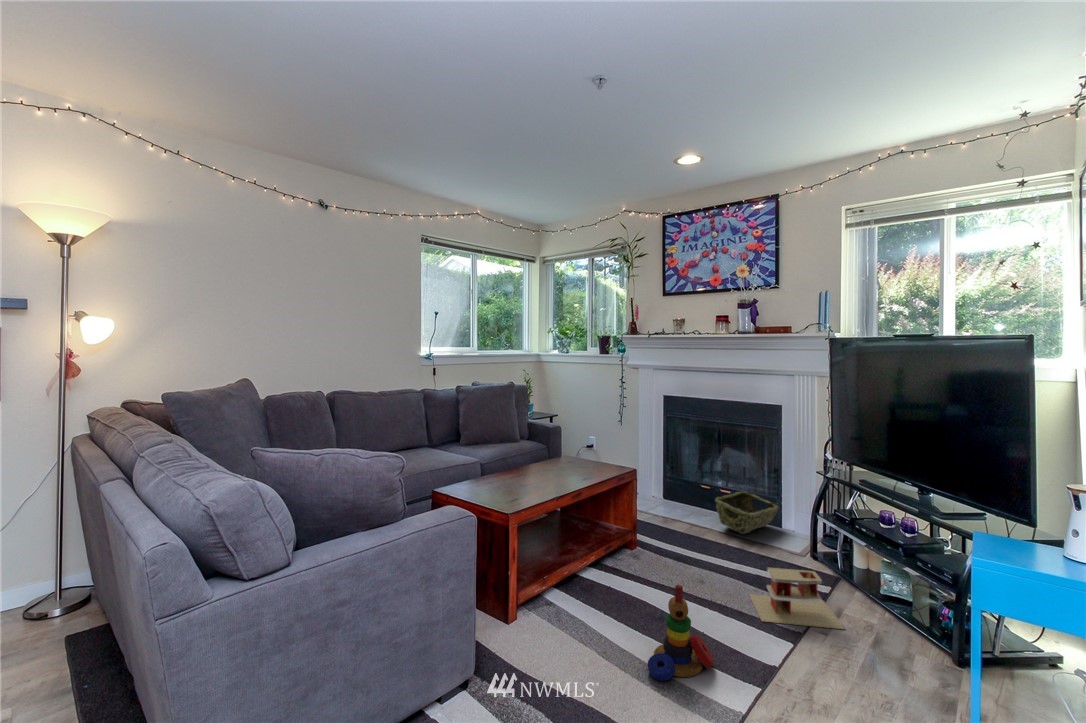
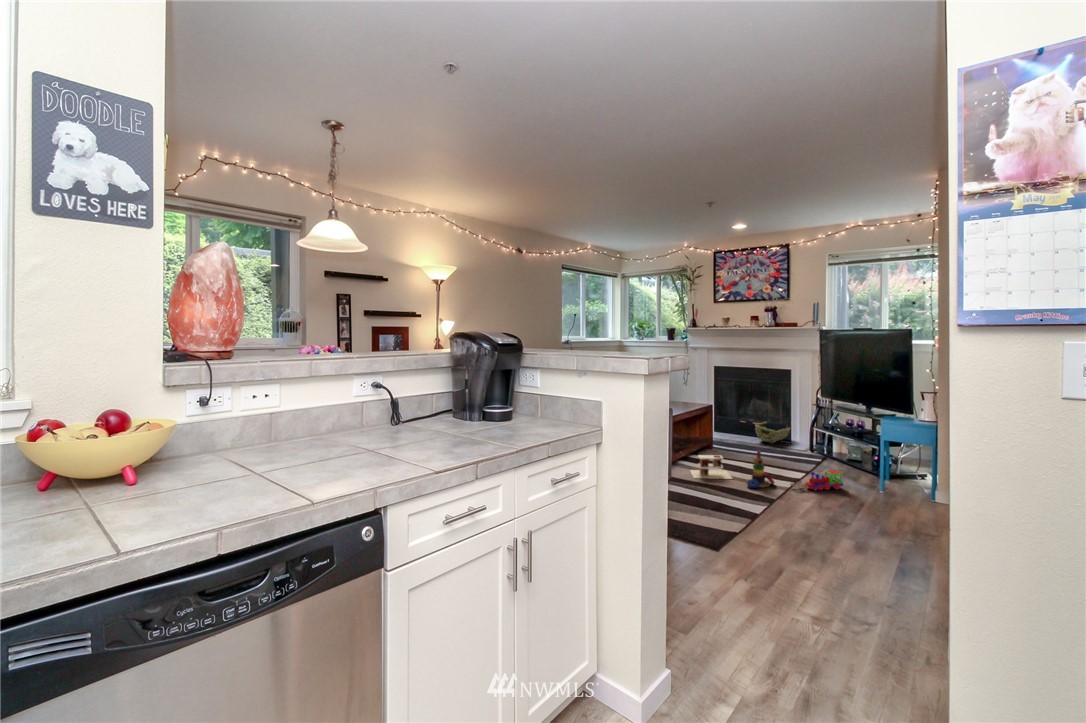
toy house: present [749,568,845,629] -> present [690,455,732,479]
toy train: none [746,645,875,700] -> present [790,470,843,490]

